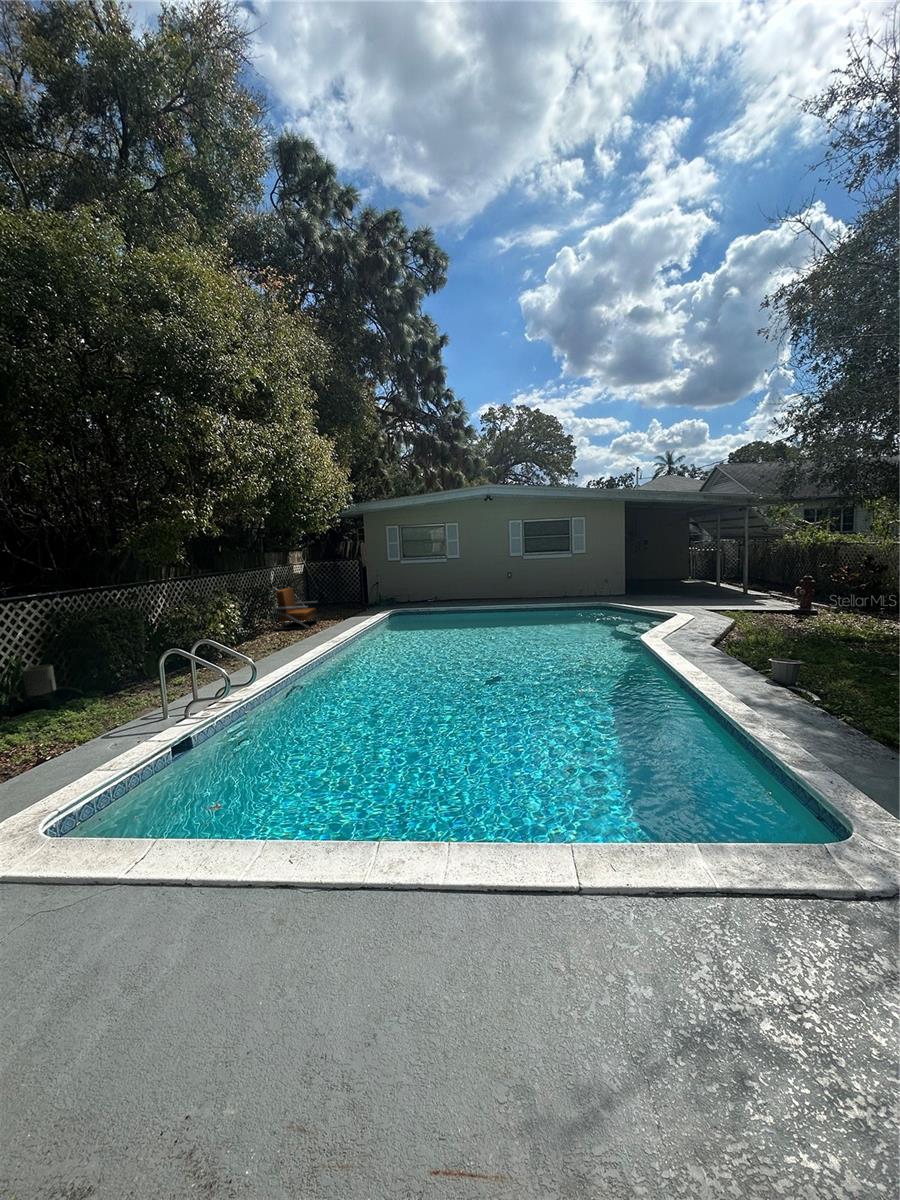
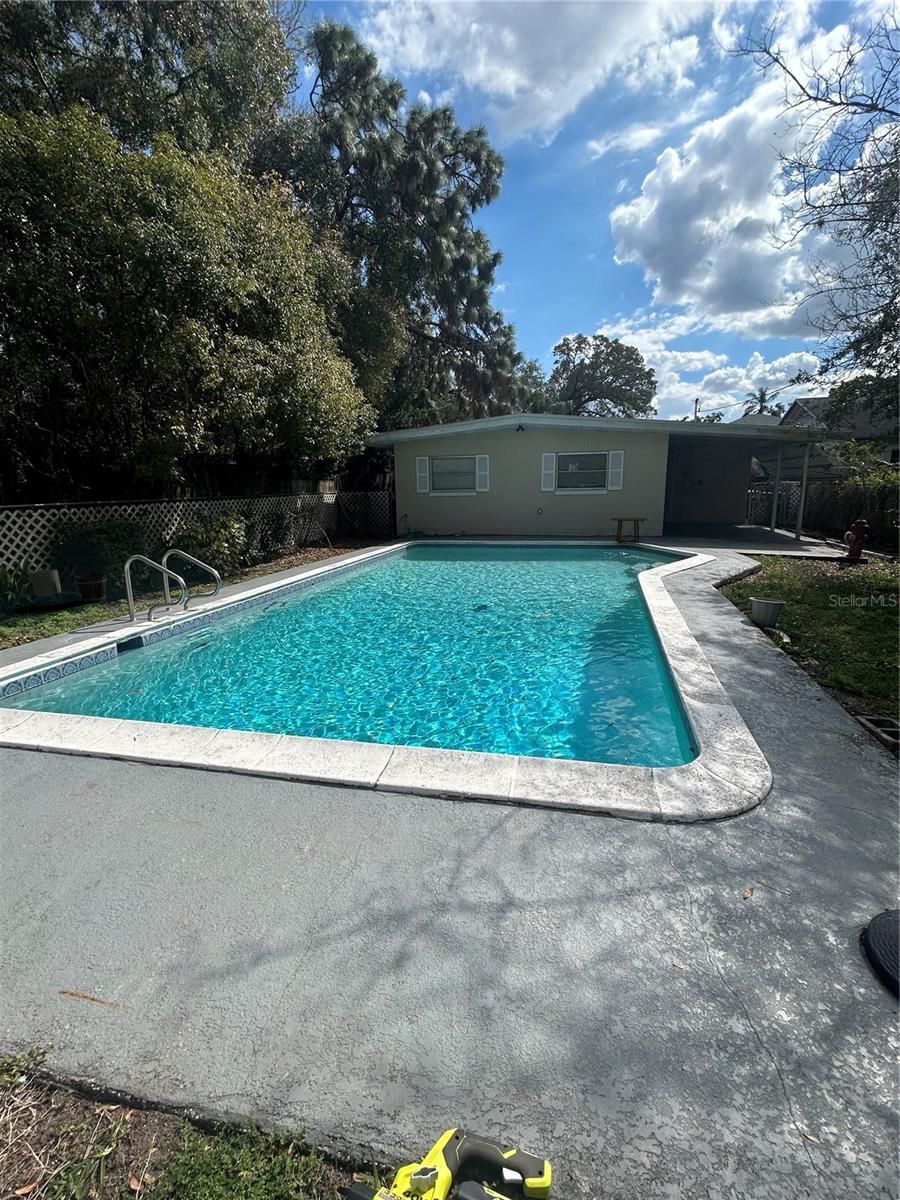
round table: none [578,577,611,601] -> present [611,518,647,543]
lounge chair: present [272,588,319,630] -> none [288,516,337,556]
bucket: none [72,663,107,698] -> present [75,571,107,602]

